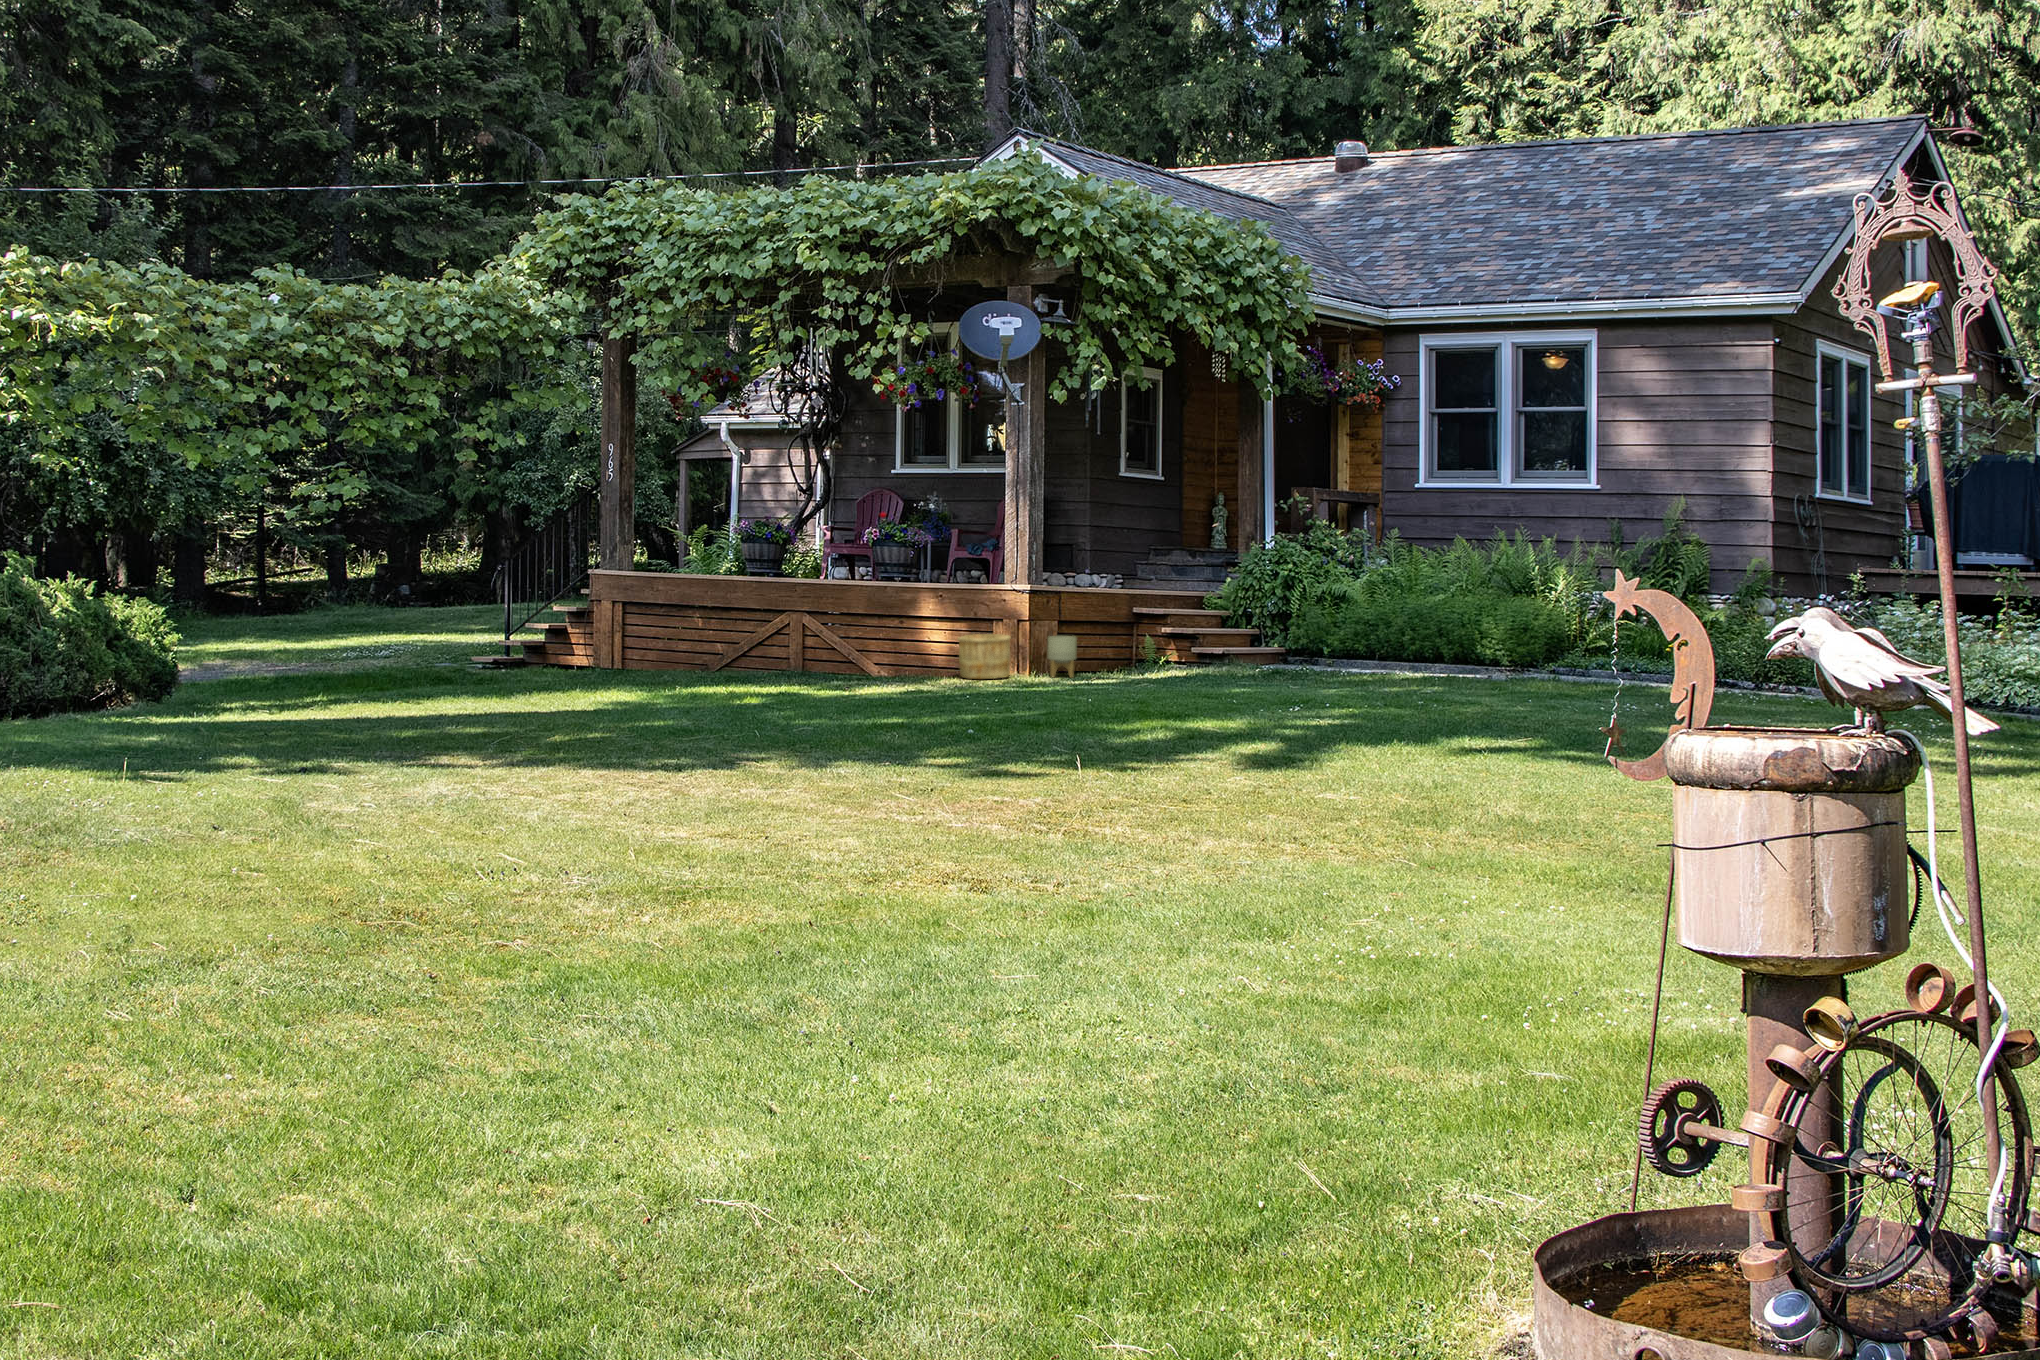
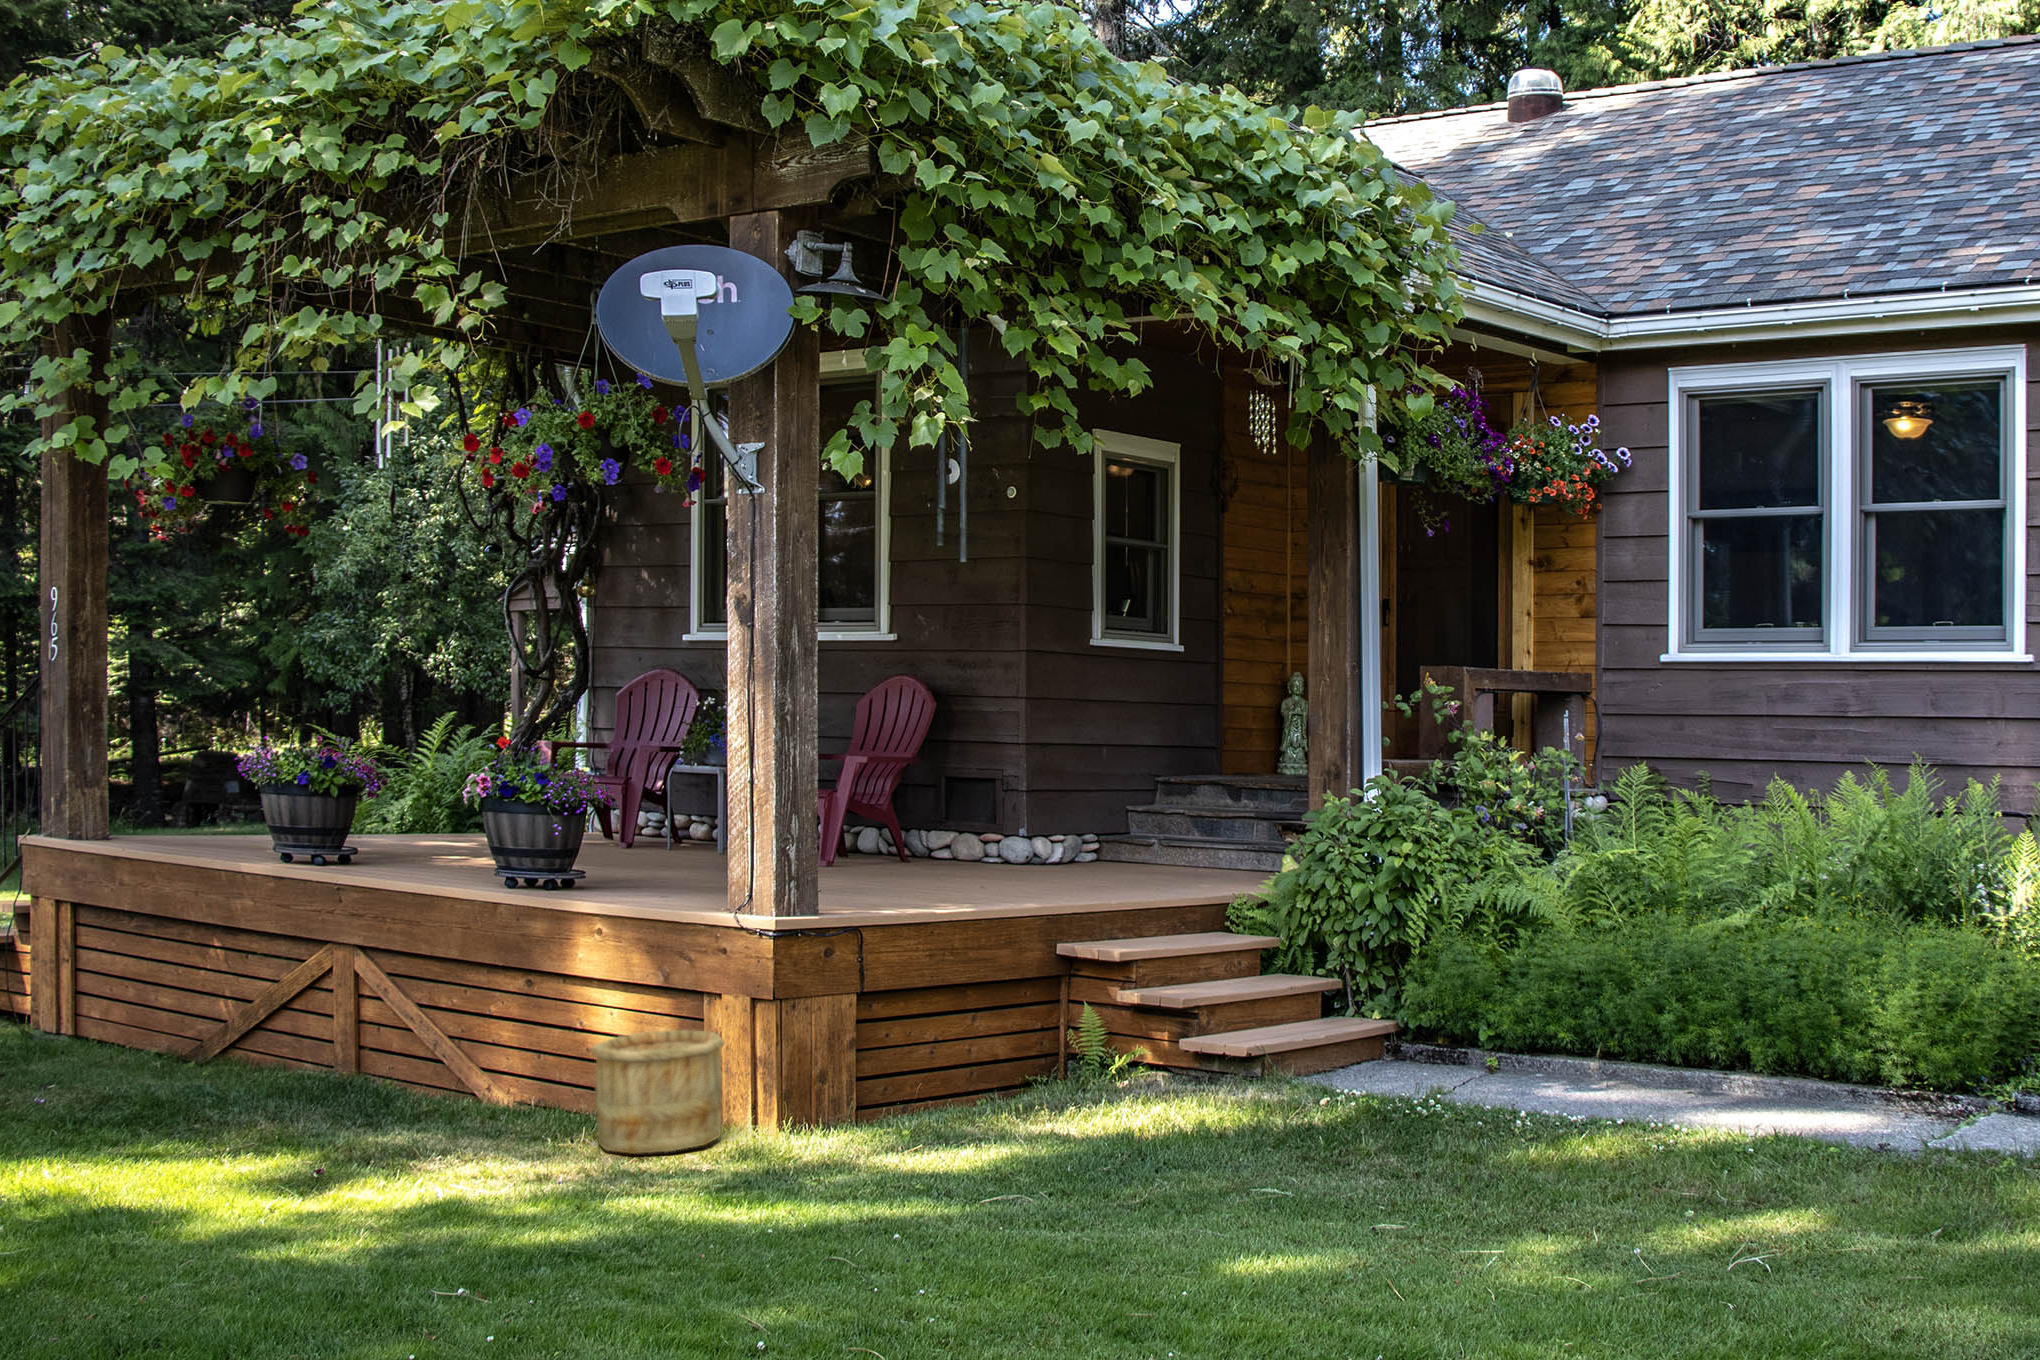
planter: present [1048,636,1077,678] -> none [816,1032,886,1142]

